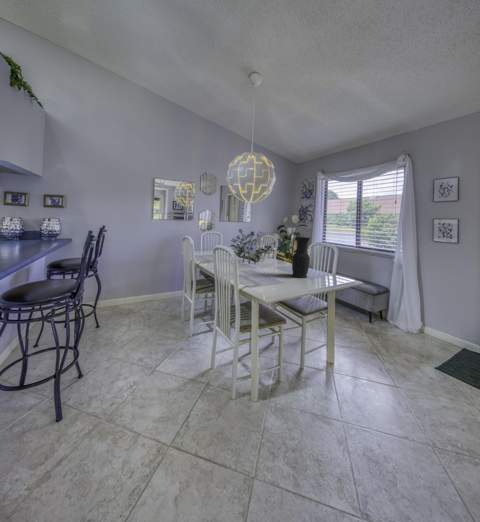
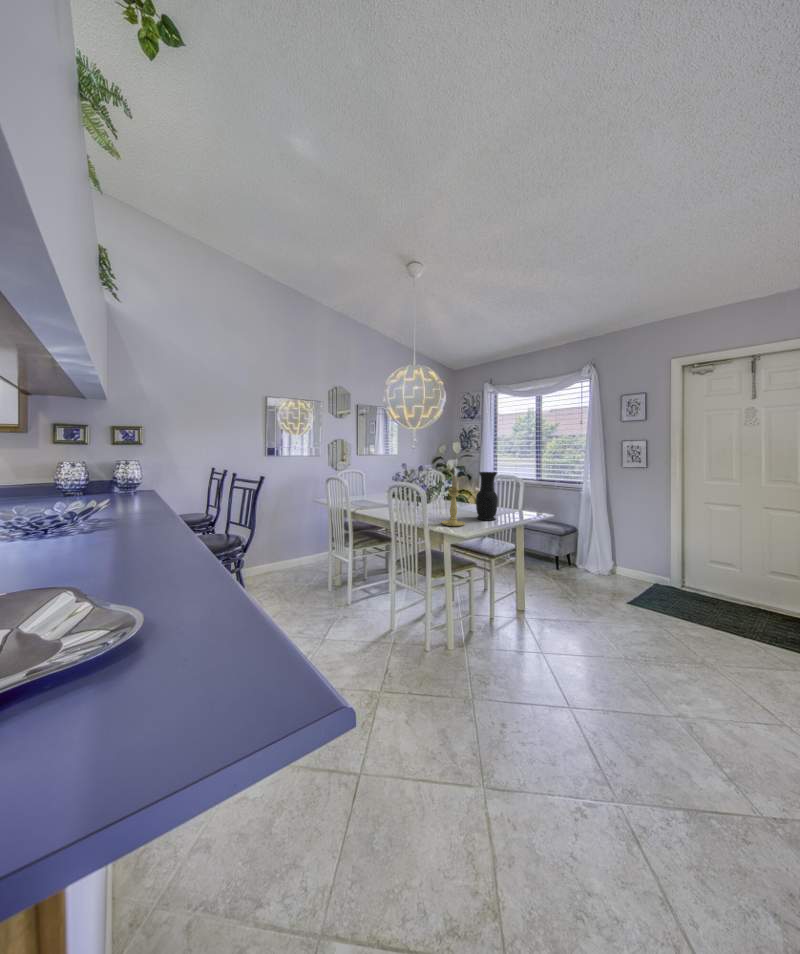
candle holder: none [259,237,279,280] -> present [441,476,465,526]

